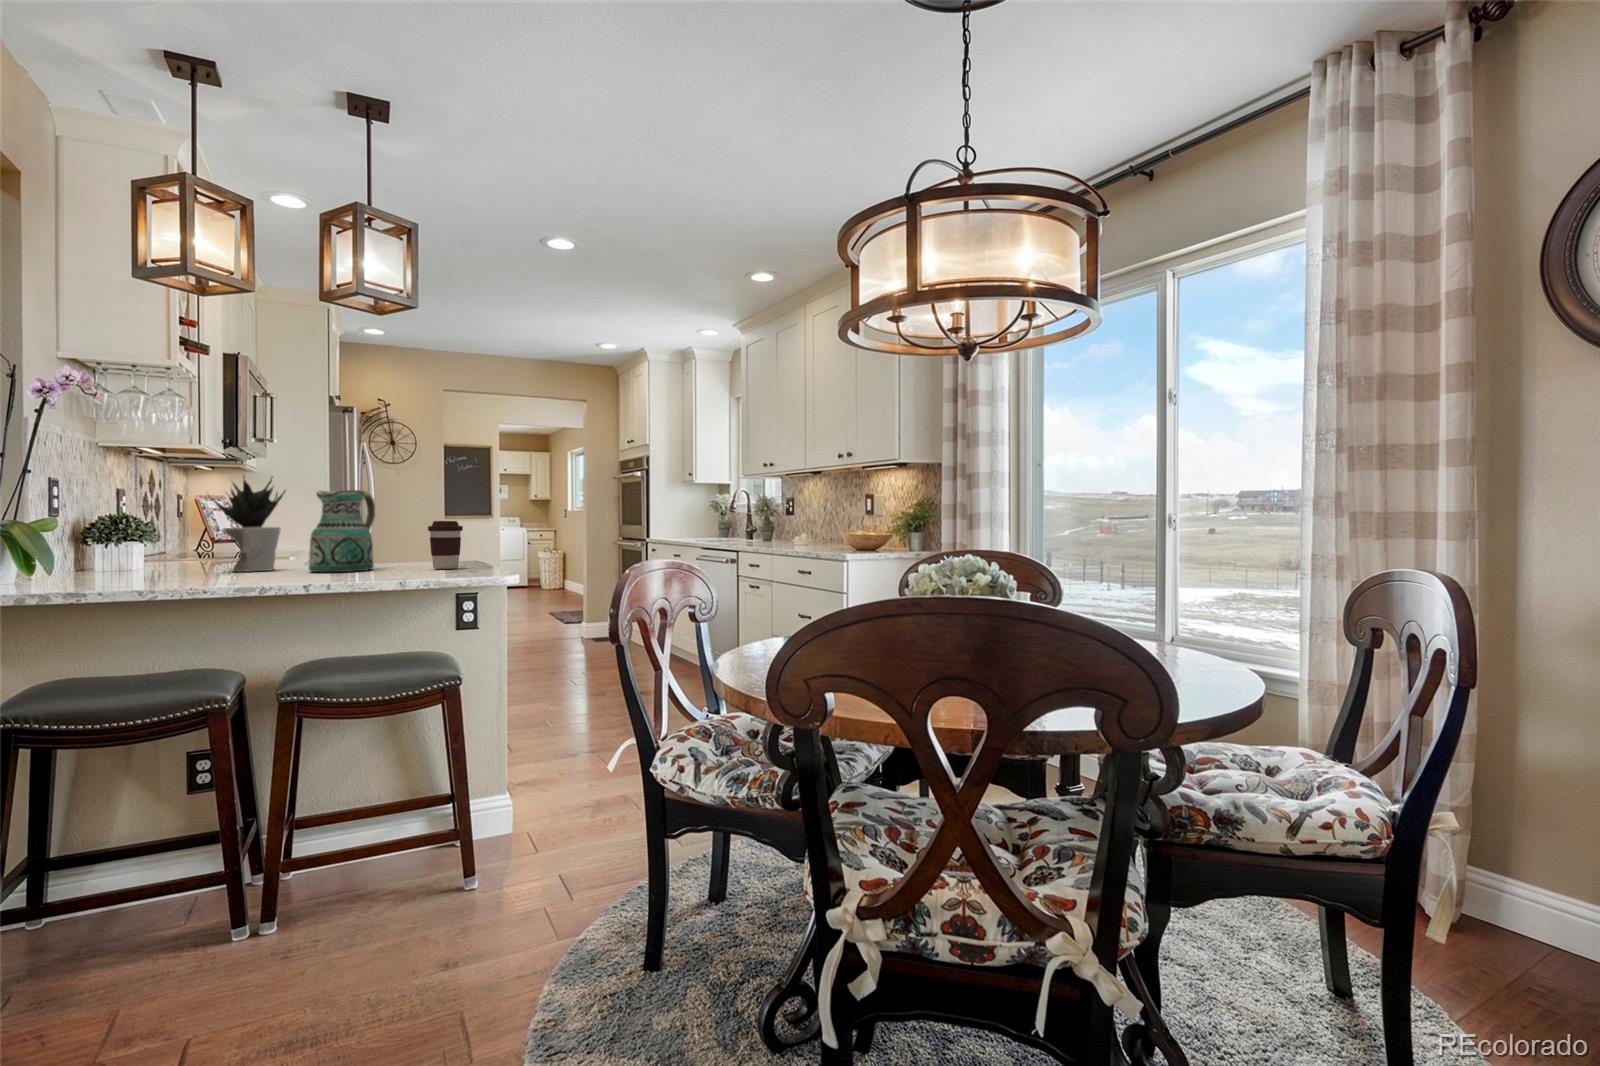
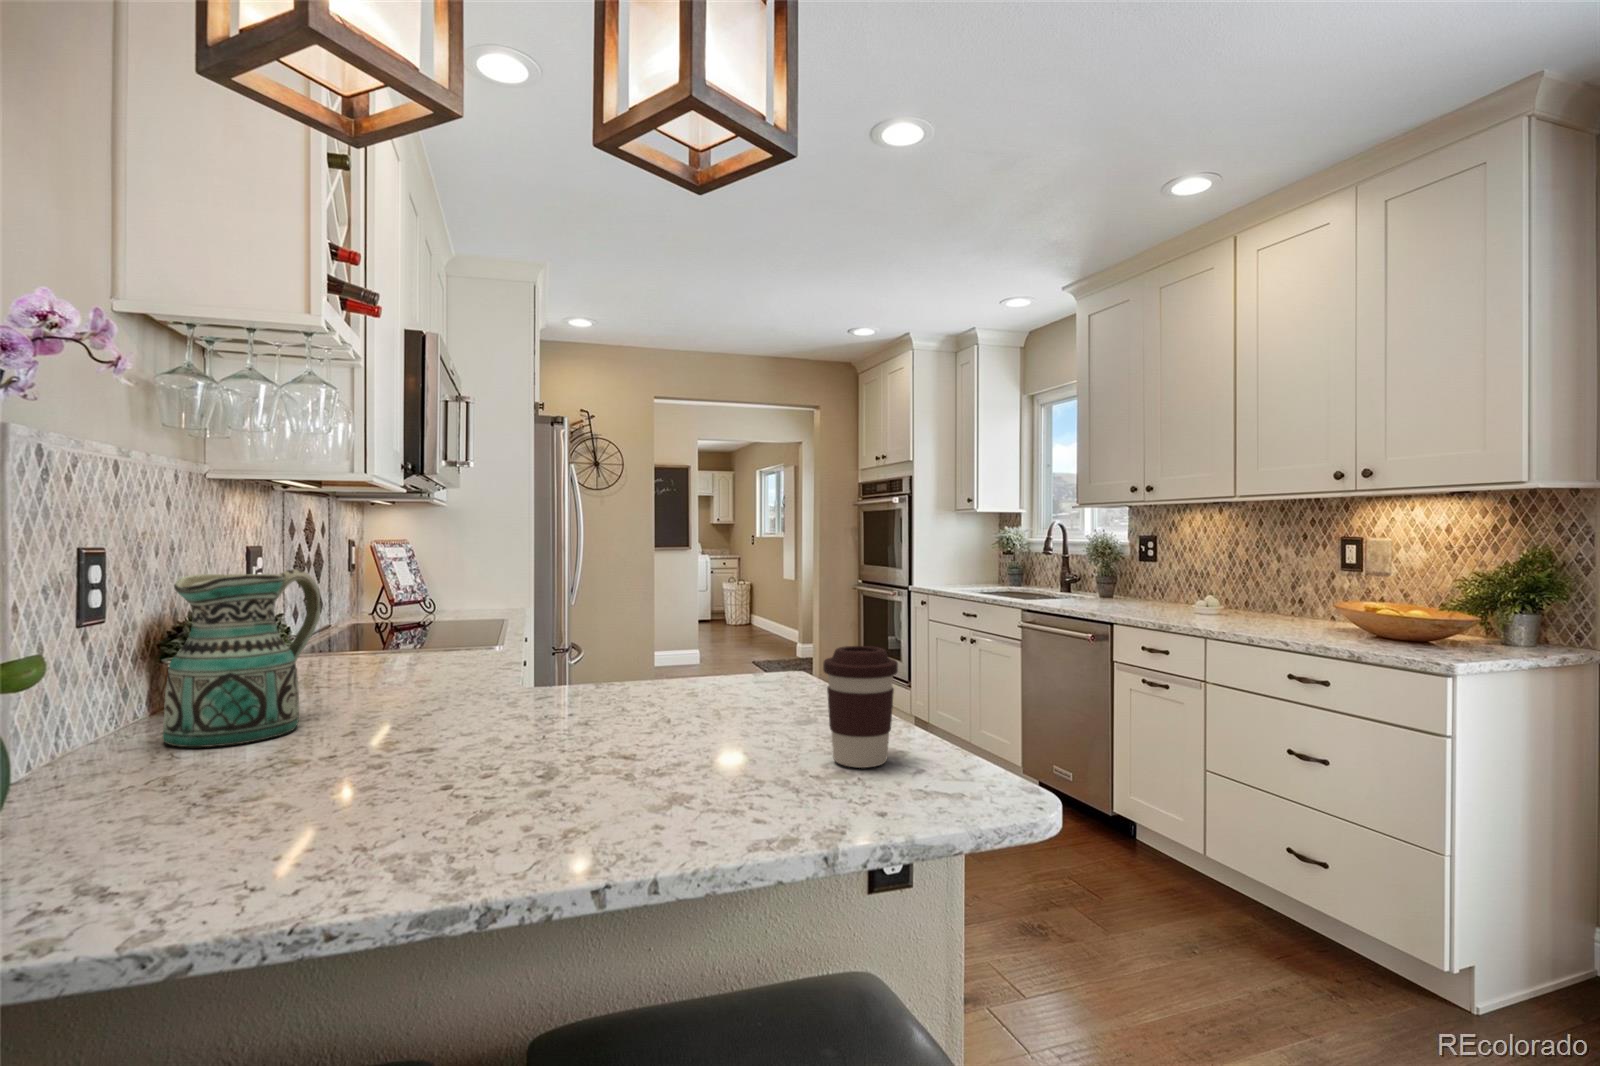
potted plant: present [213,476,285,572] -> none [364,539,516,756]
ceramic pitcher: present [309,490,375,572] -> present [163,569,321,747]

